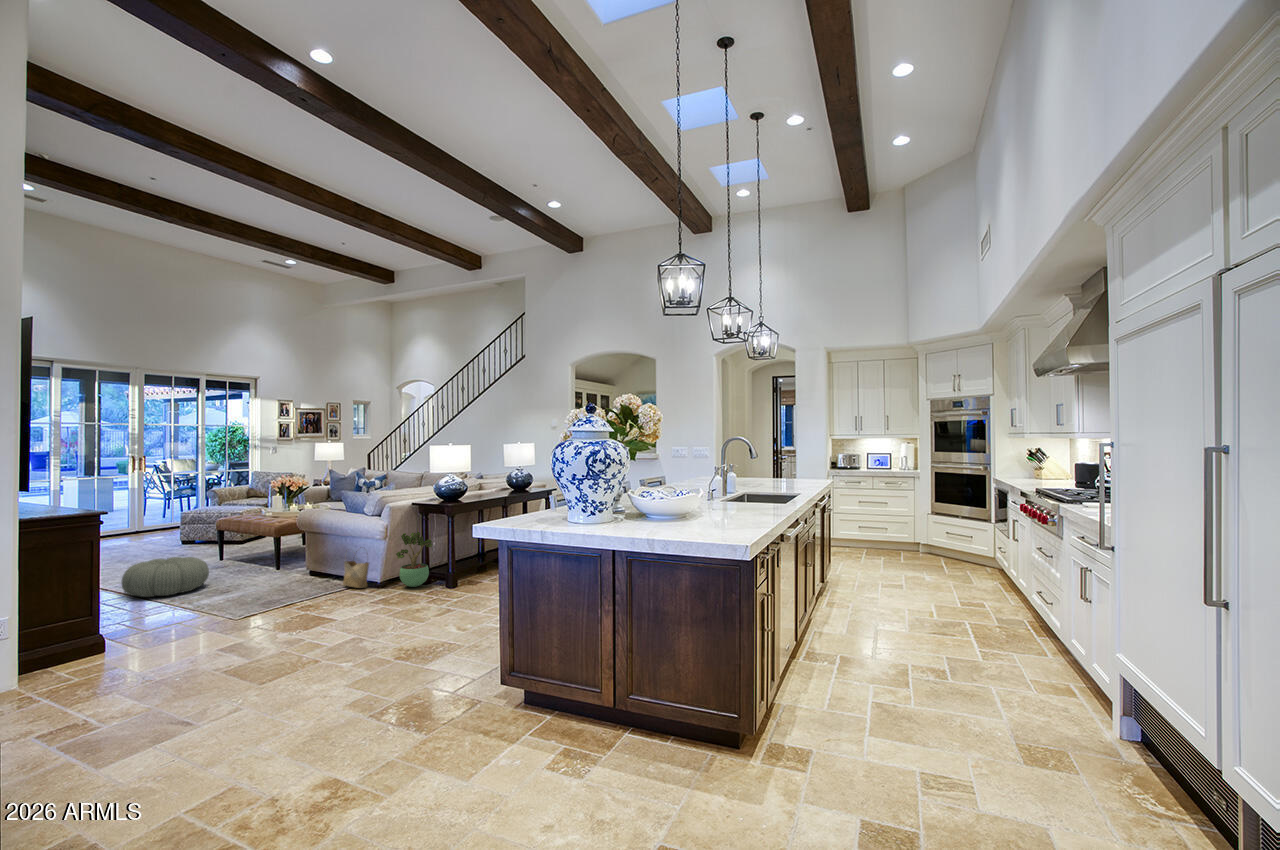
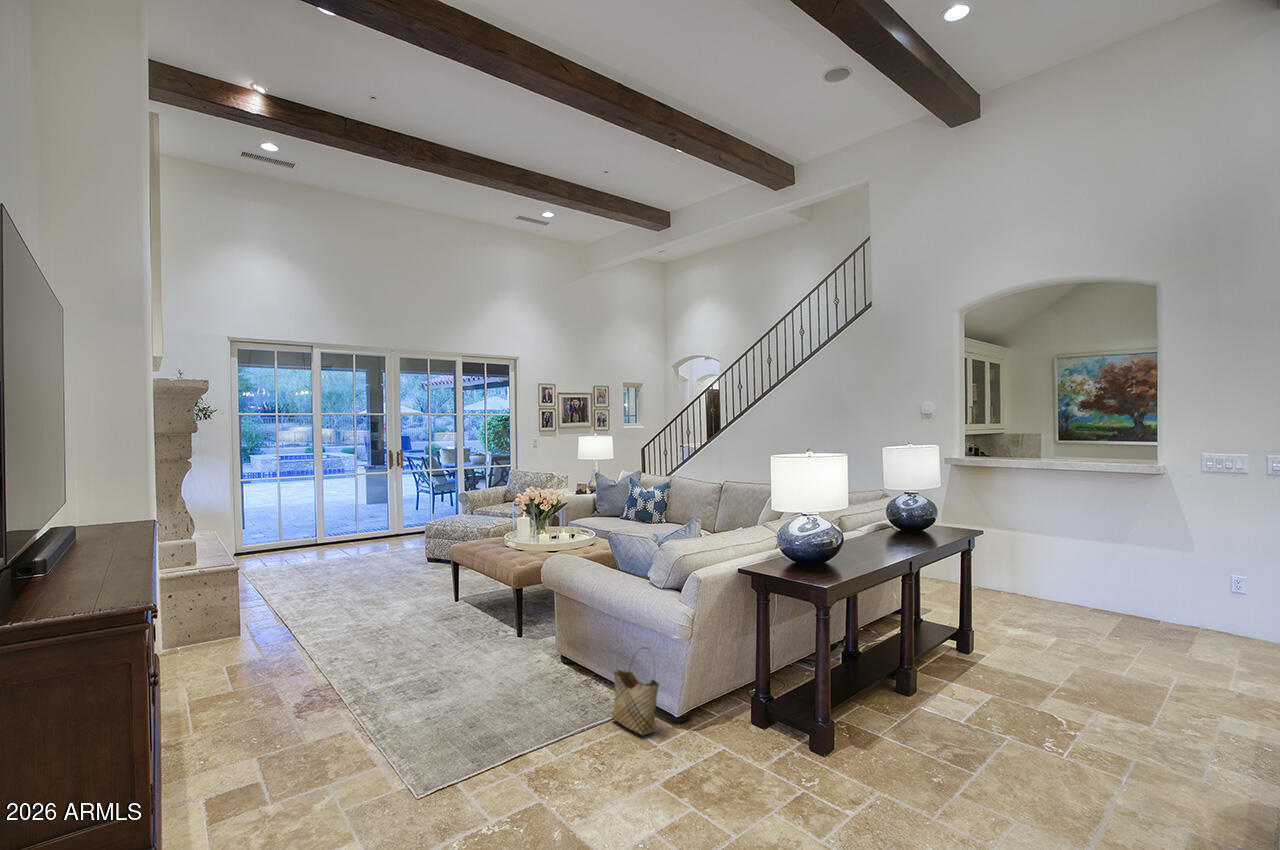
potted plant: present [396,532,432,587] -> none [709,635,785,751]
pouf: present [122,557,209,597] -> none [294,623,416,699]

